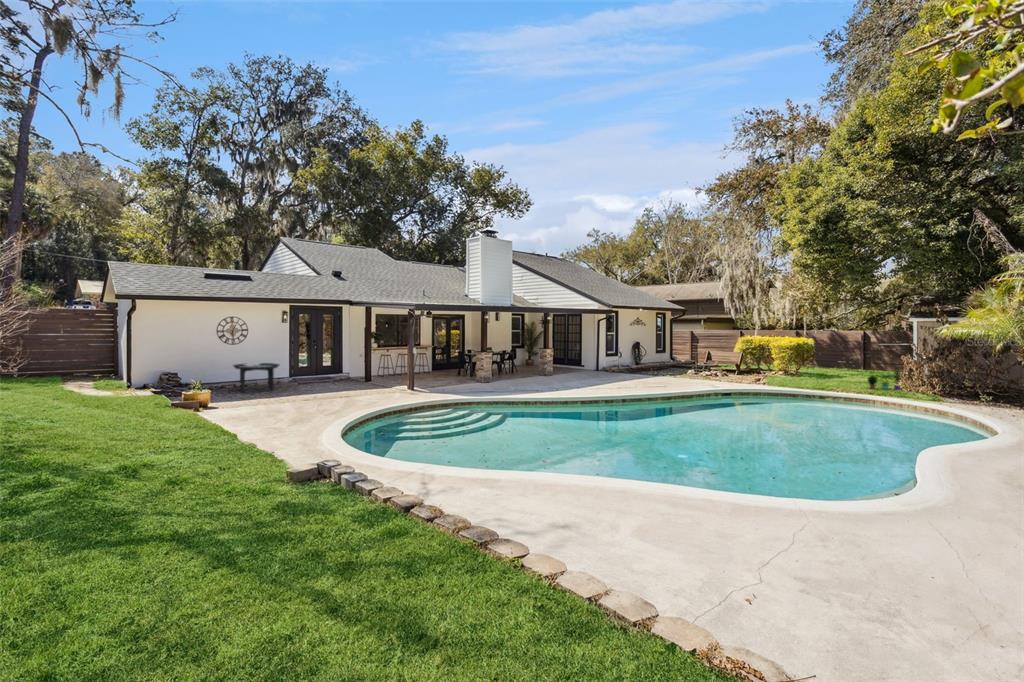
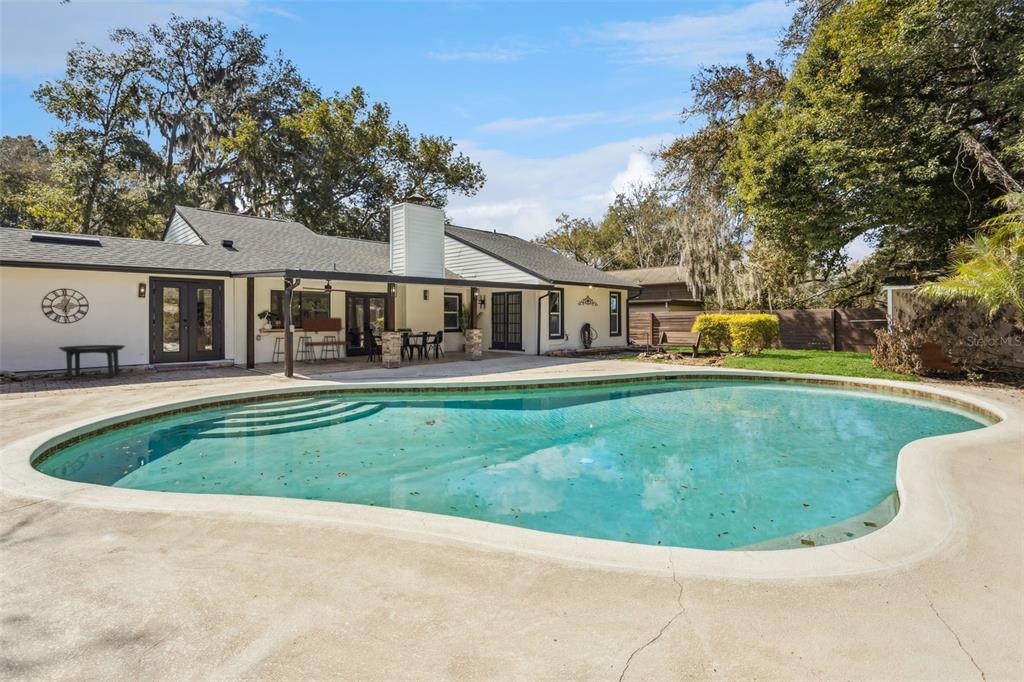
bench: none [405,338,445,379] -> present [303,318,351,364]
lounge chair: none [938,367,972,401] -> present [919,343,960,379]
potted plant: present [868,368,902,390] -> none [836,343,878,371]

